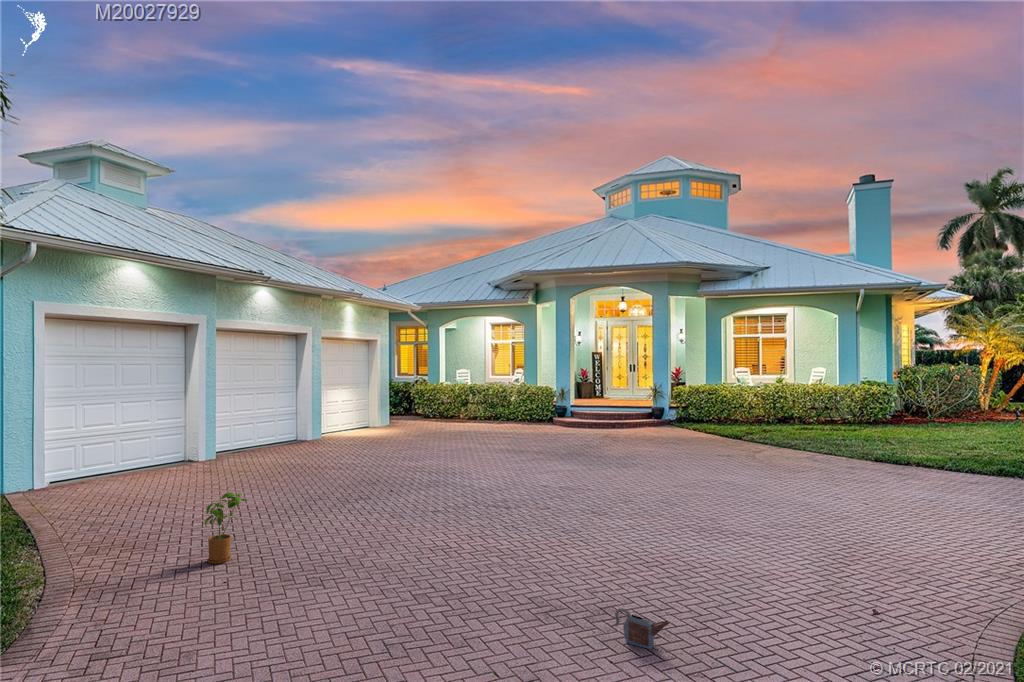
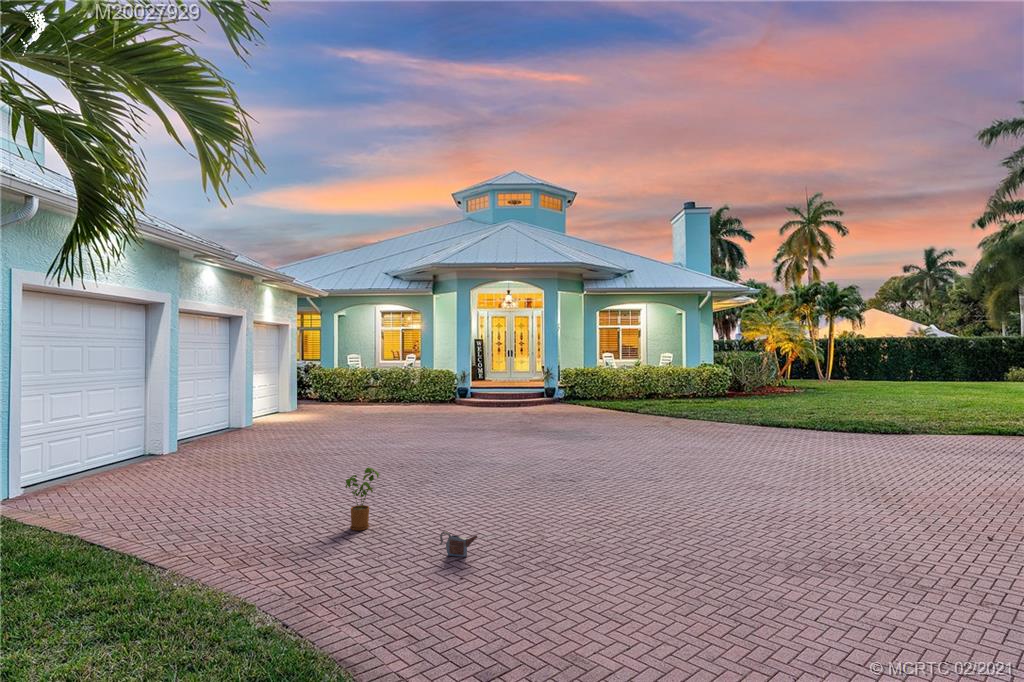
watering can: present [615,608,669,649] -> present [440,531,478,557]

